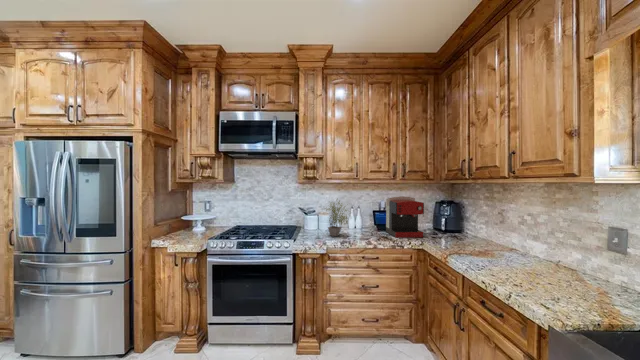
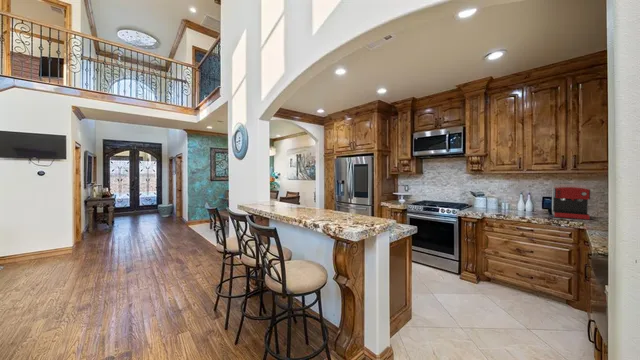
potted plant: present [326,201,348,236] -> none [483,184,512,211]

